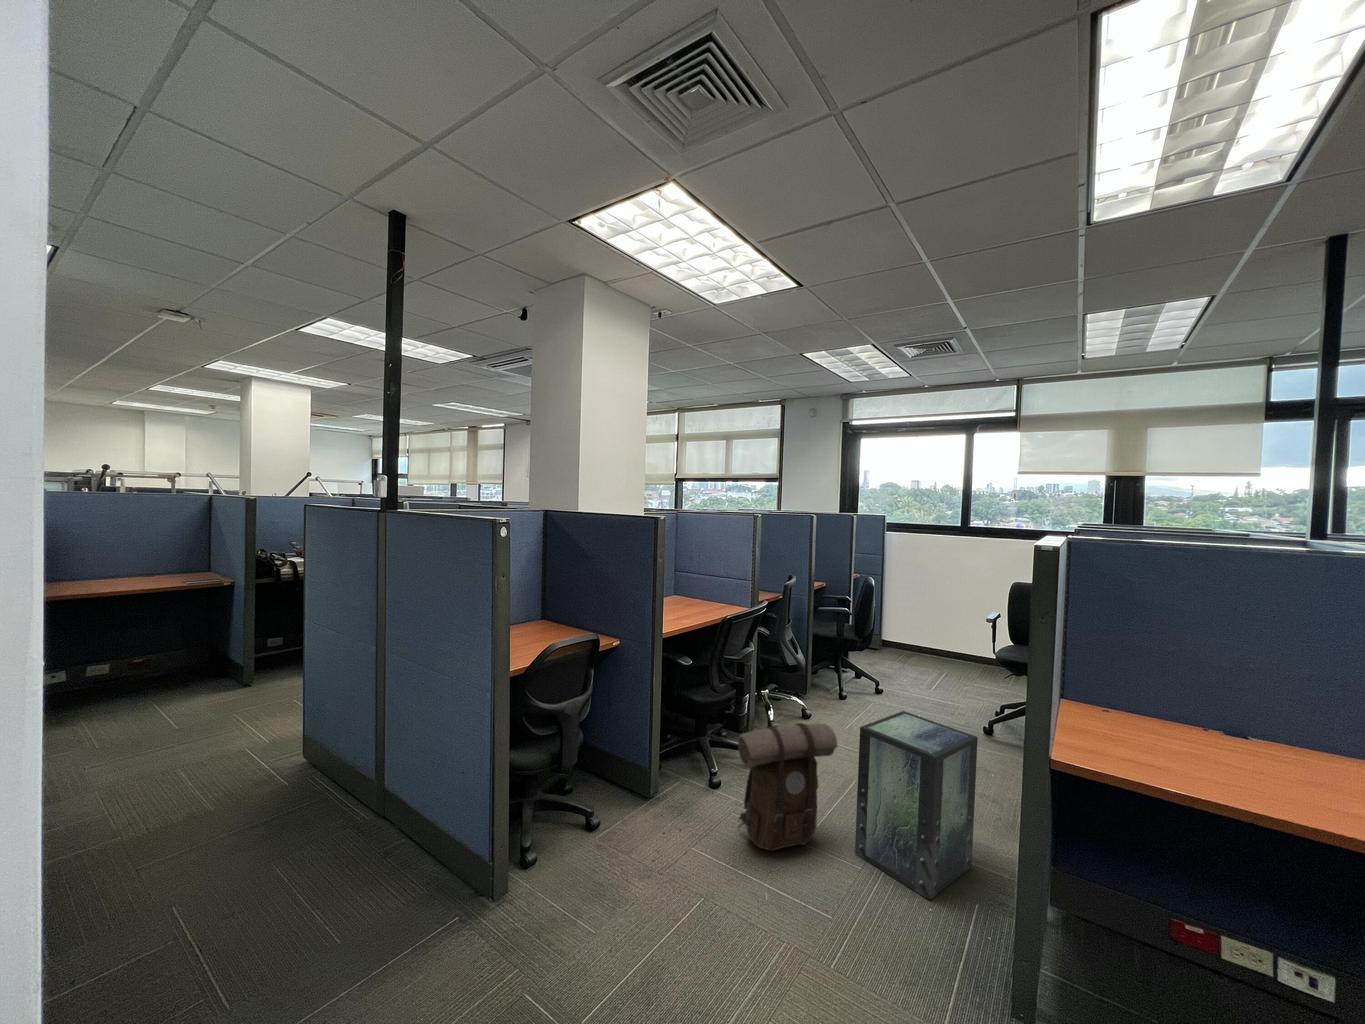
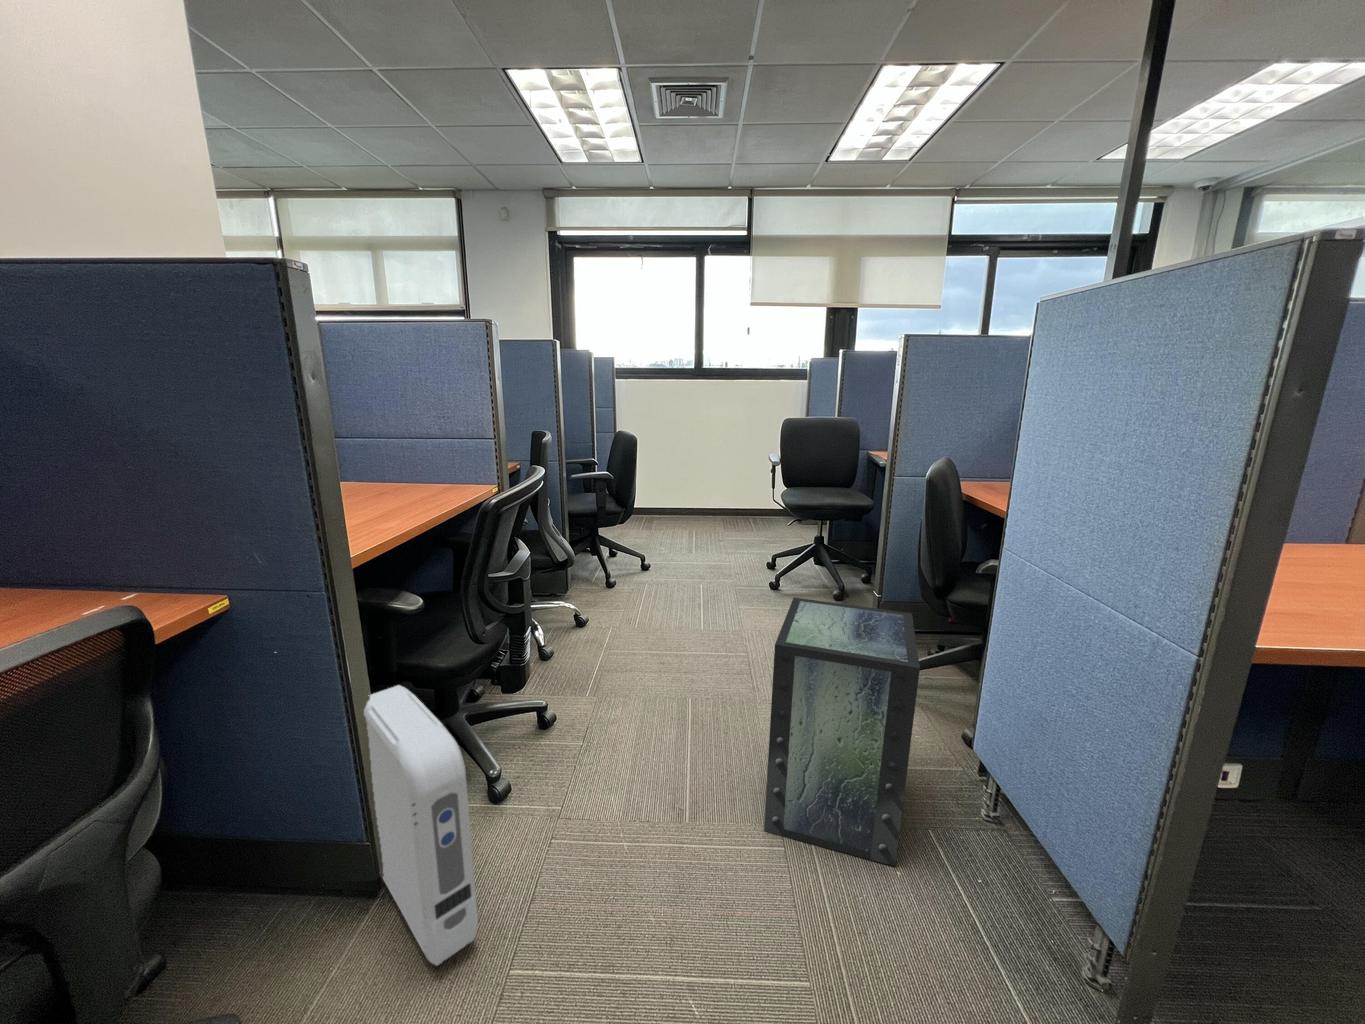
air purifier: none [653,701,689,831] -> present [364,685,478,966]
backpack: present [738,723,837,851] -> none [572,652,738,904]

